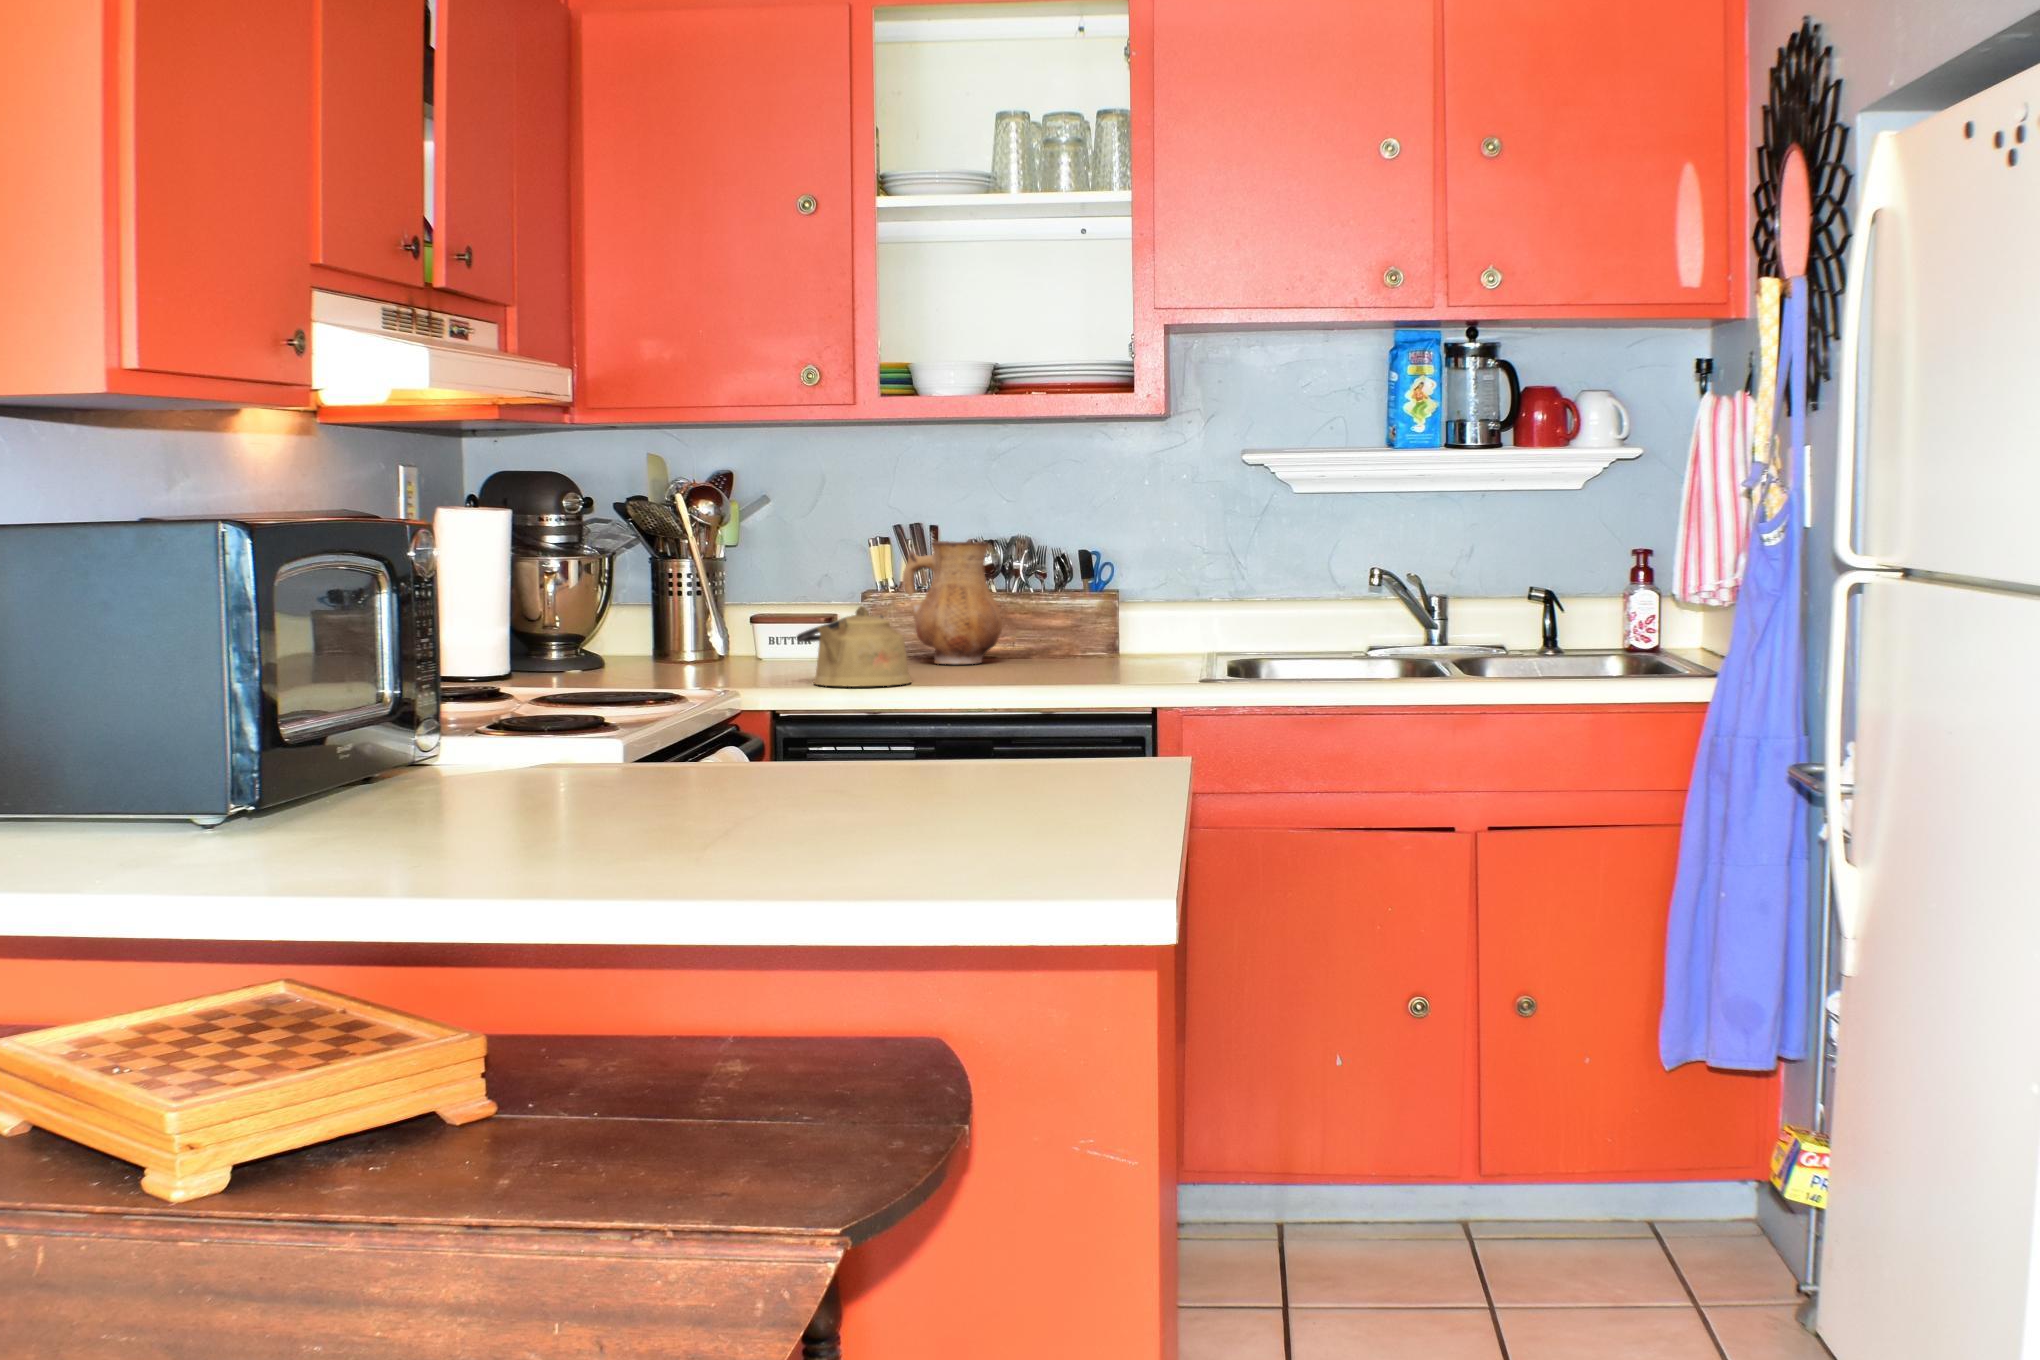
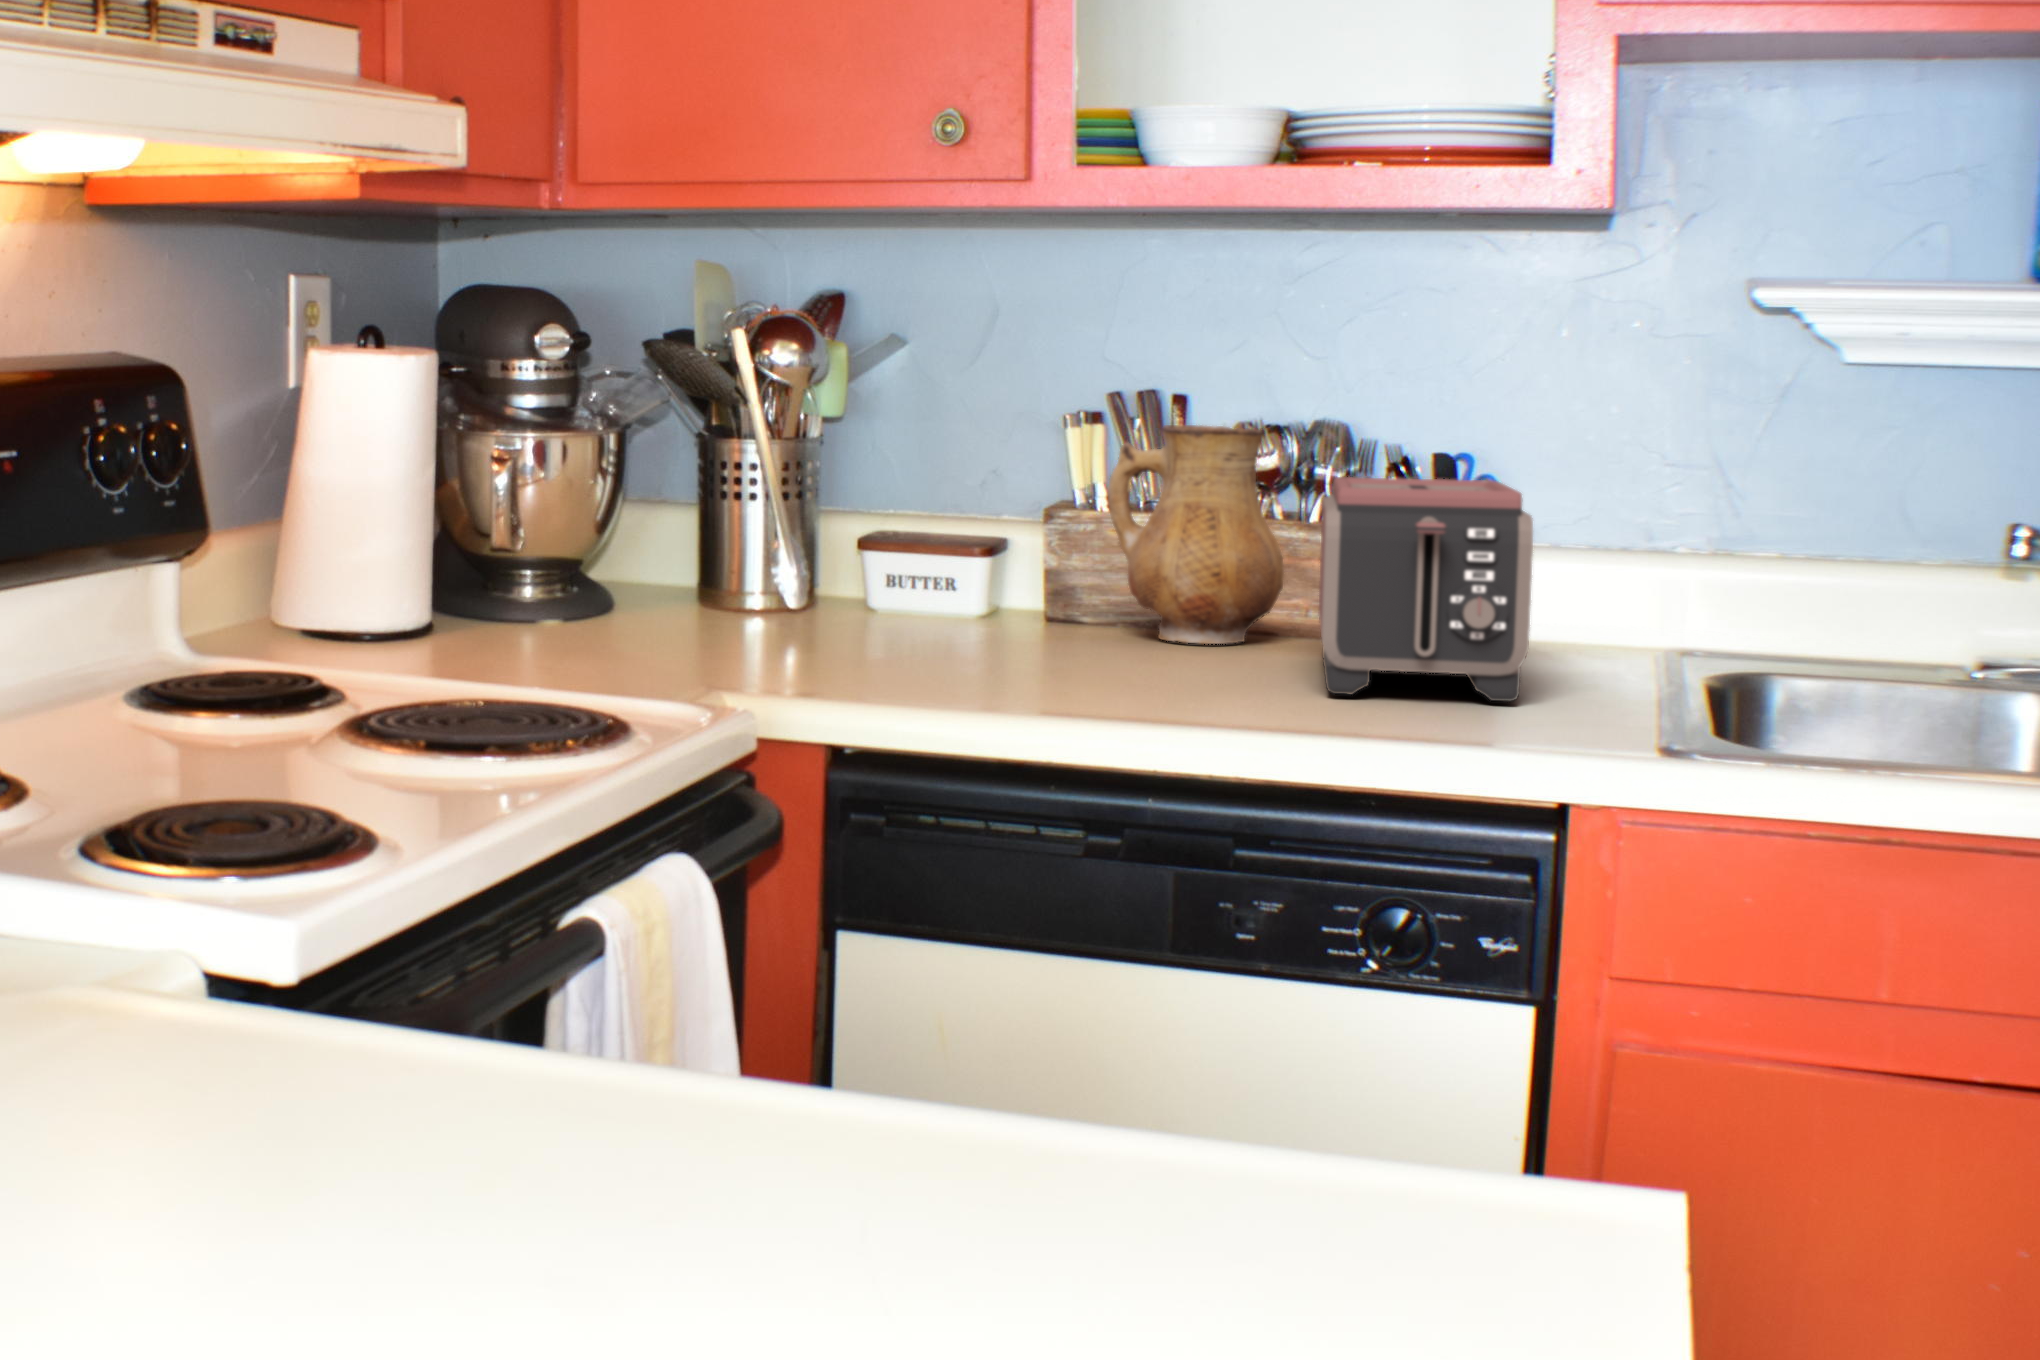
toaster: none [1024,566,1140,680] -> present [1319,477,1533,702]
kettle: present [797,606,911,687] -> none [892,545,1093,691]

